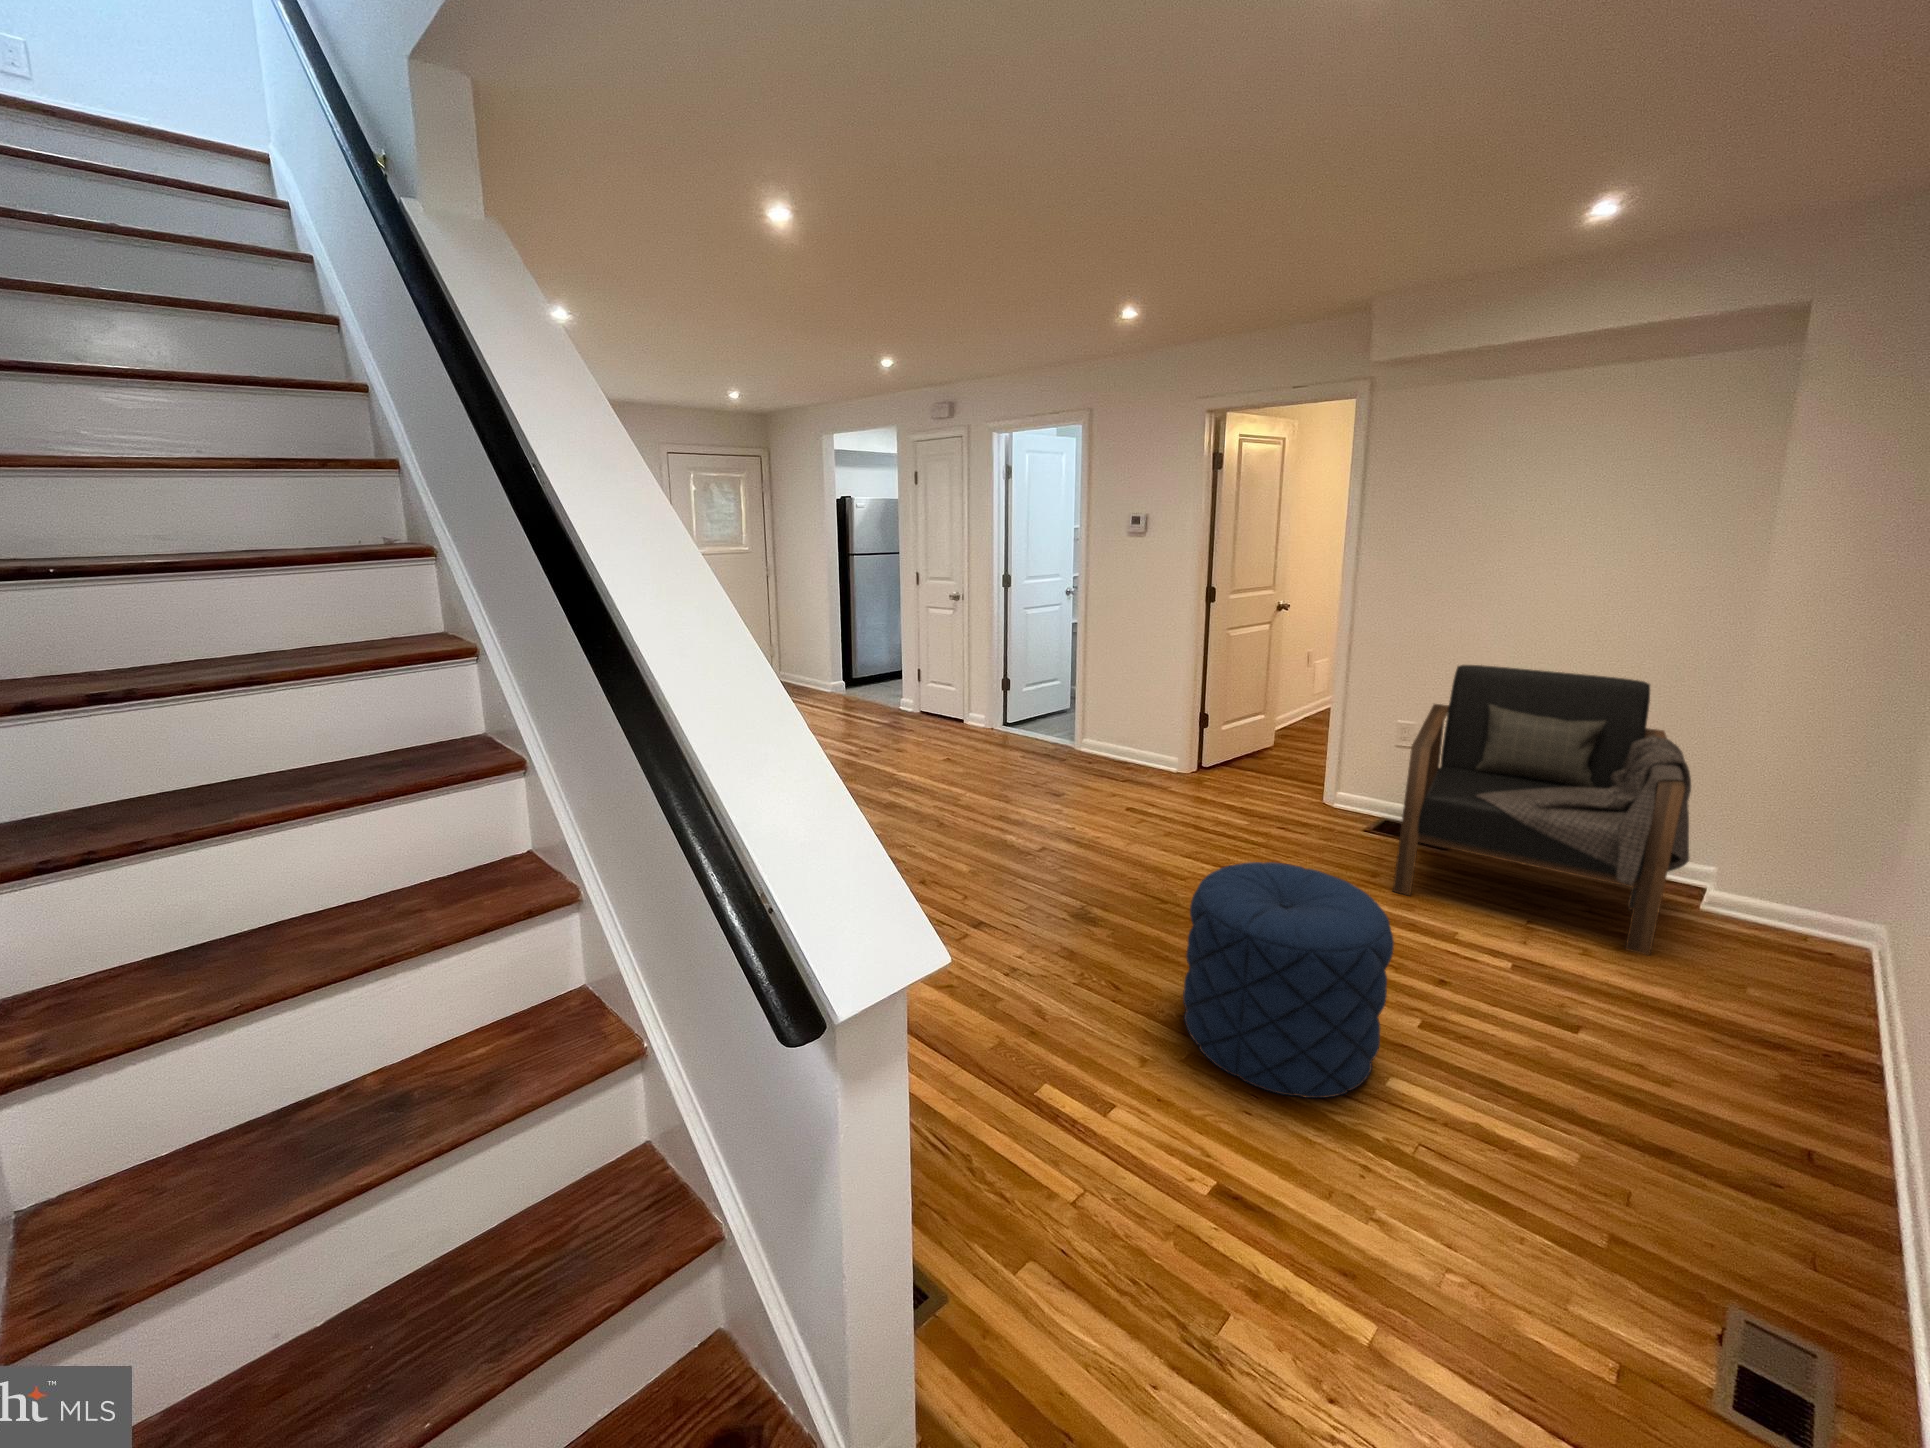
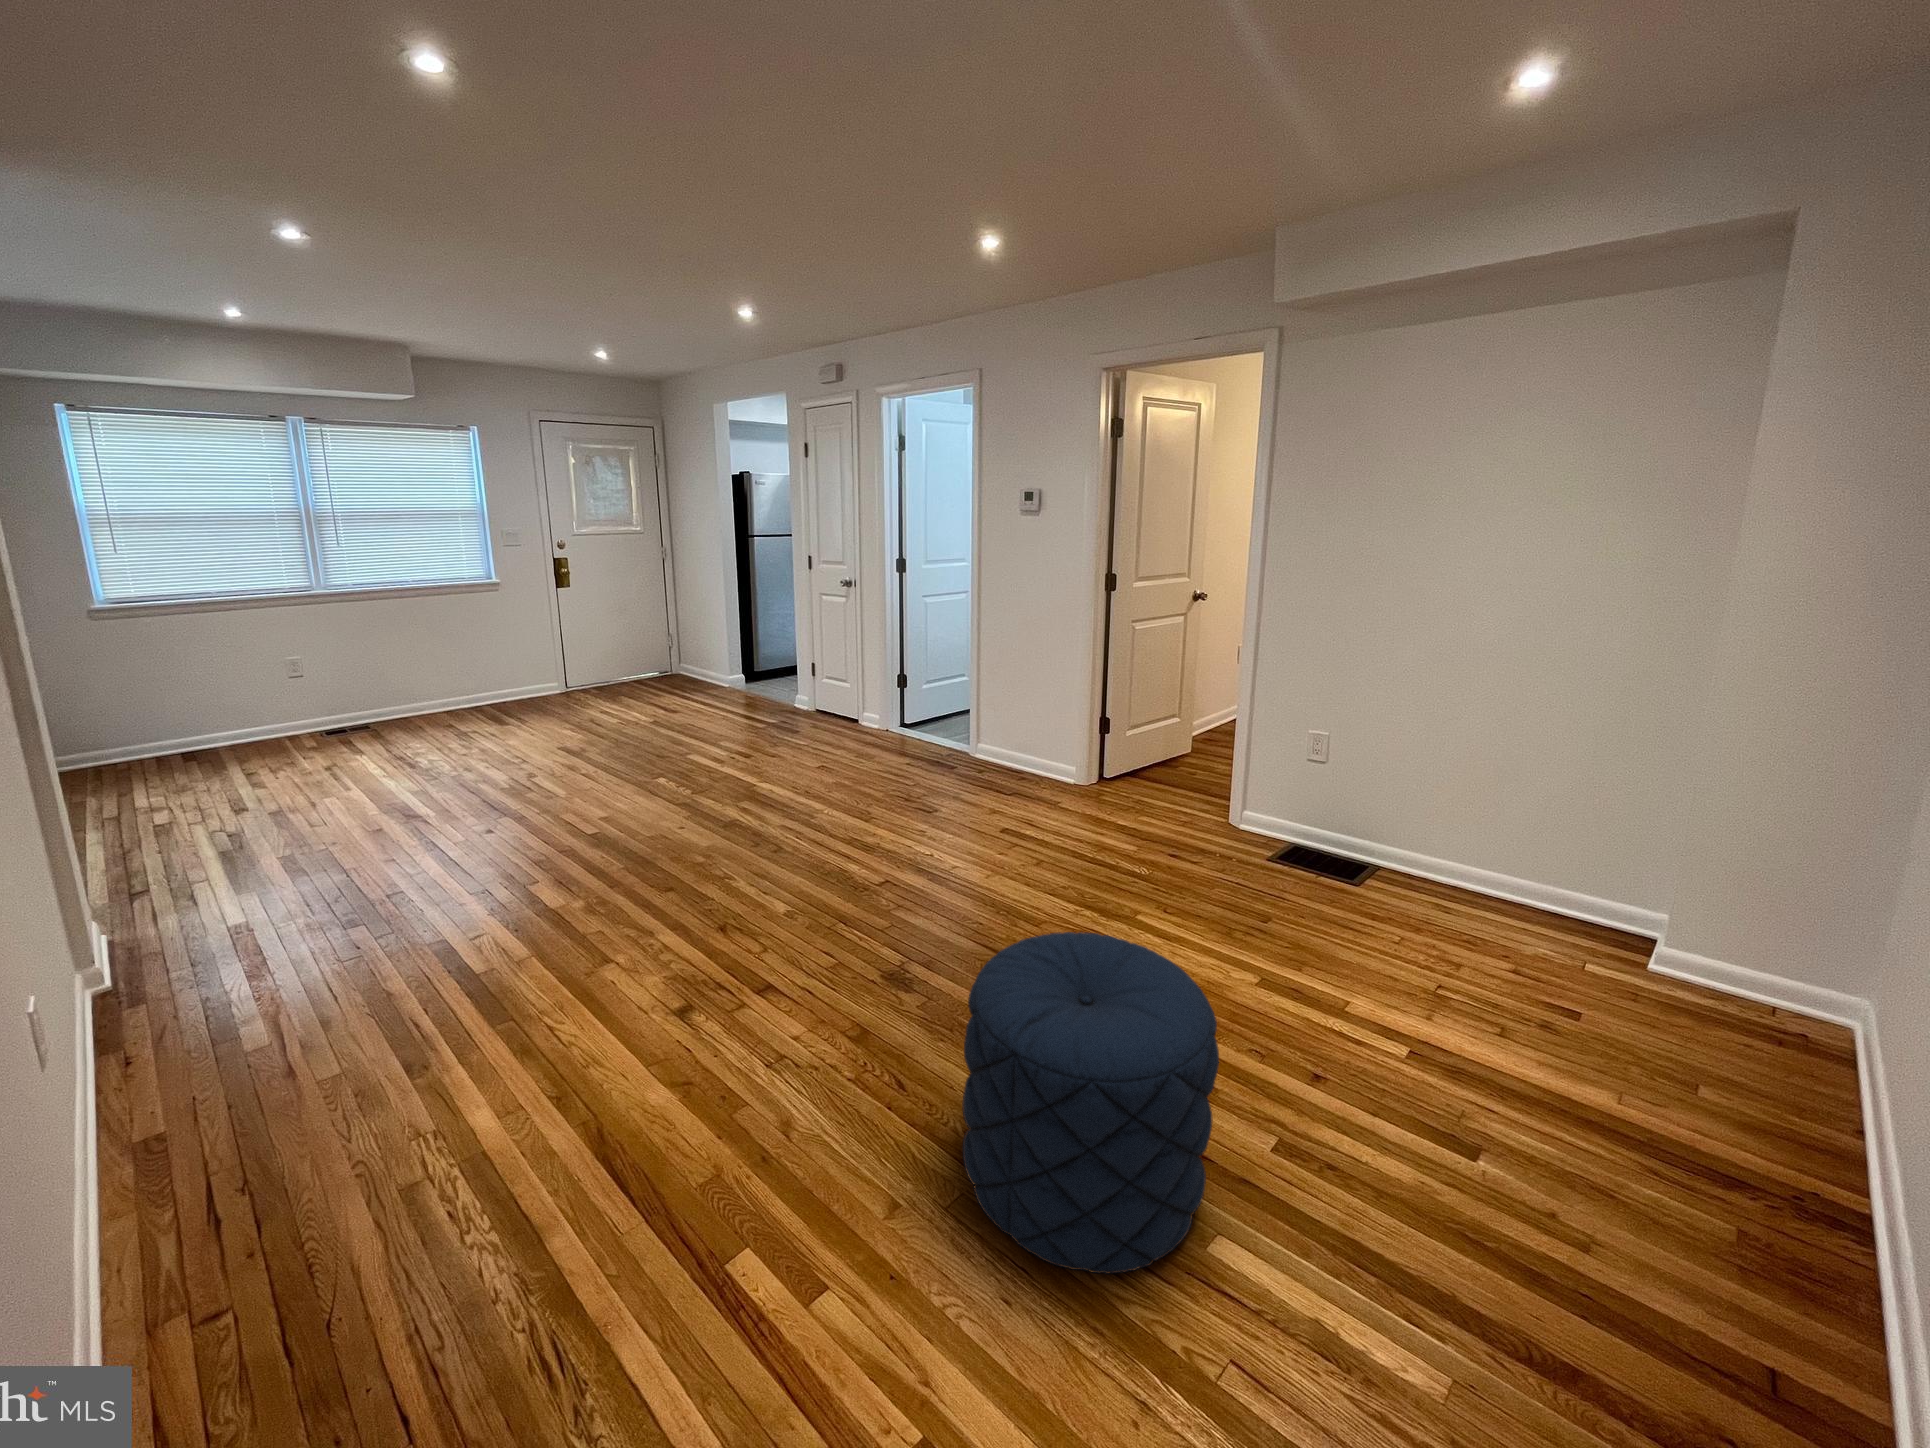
armchair: present [1393,665,1691,955] -> none [1284,667,1637,1037]

